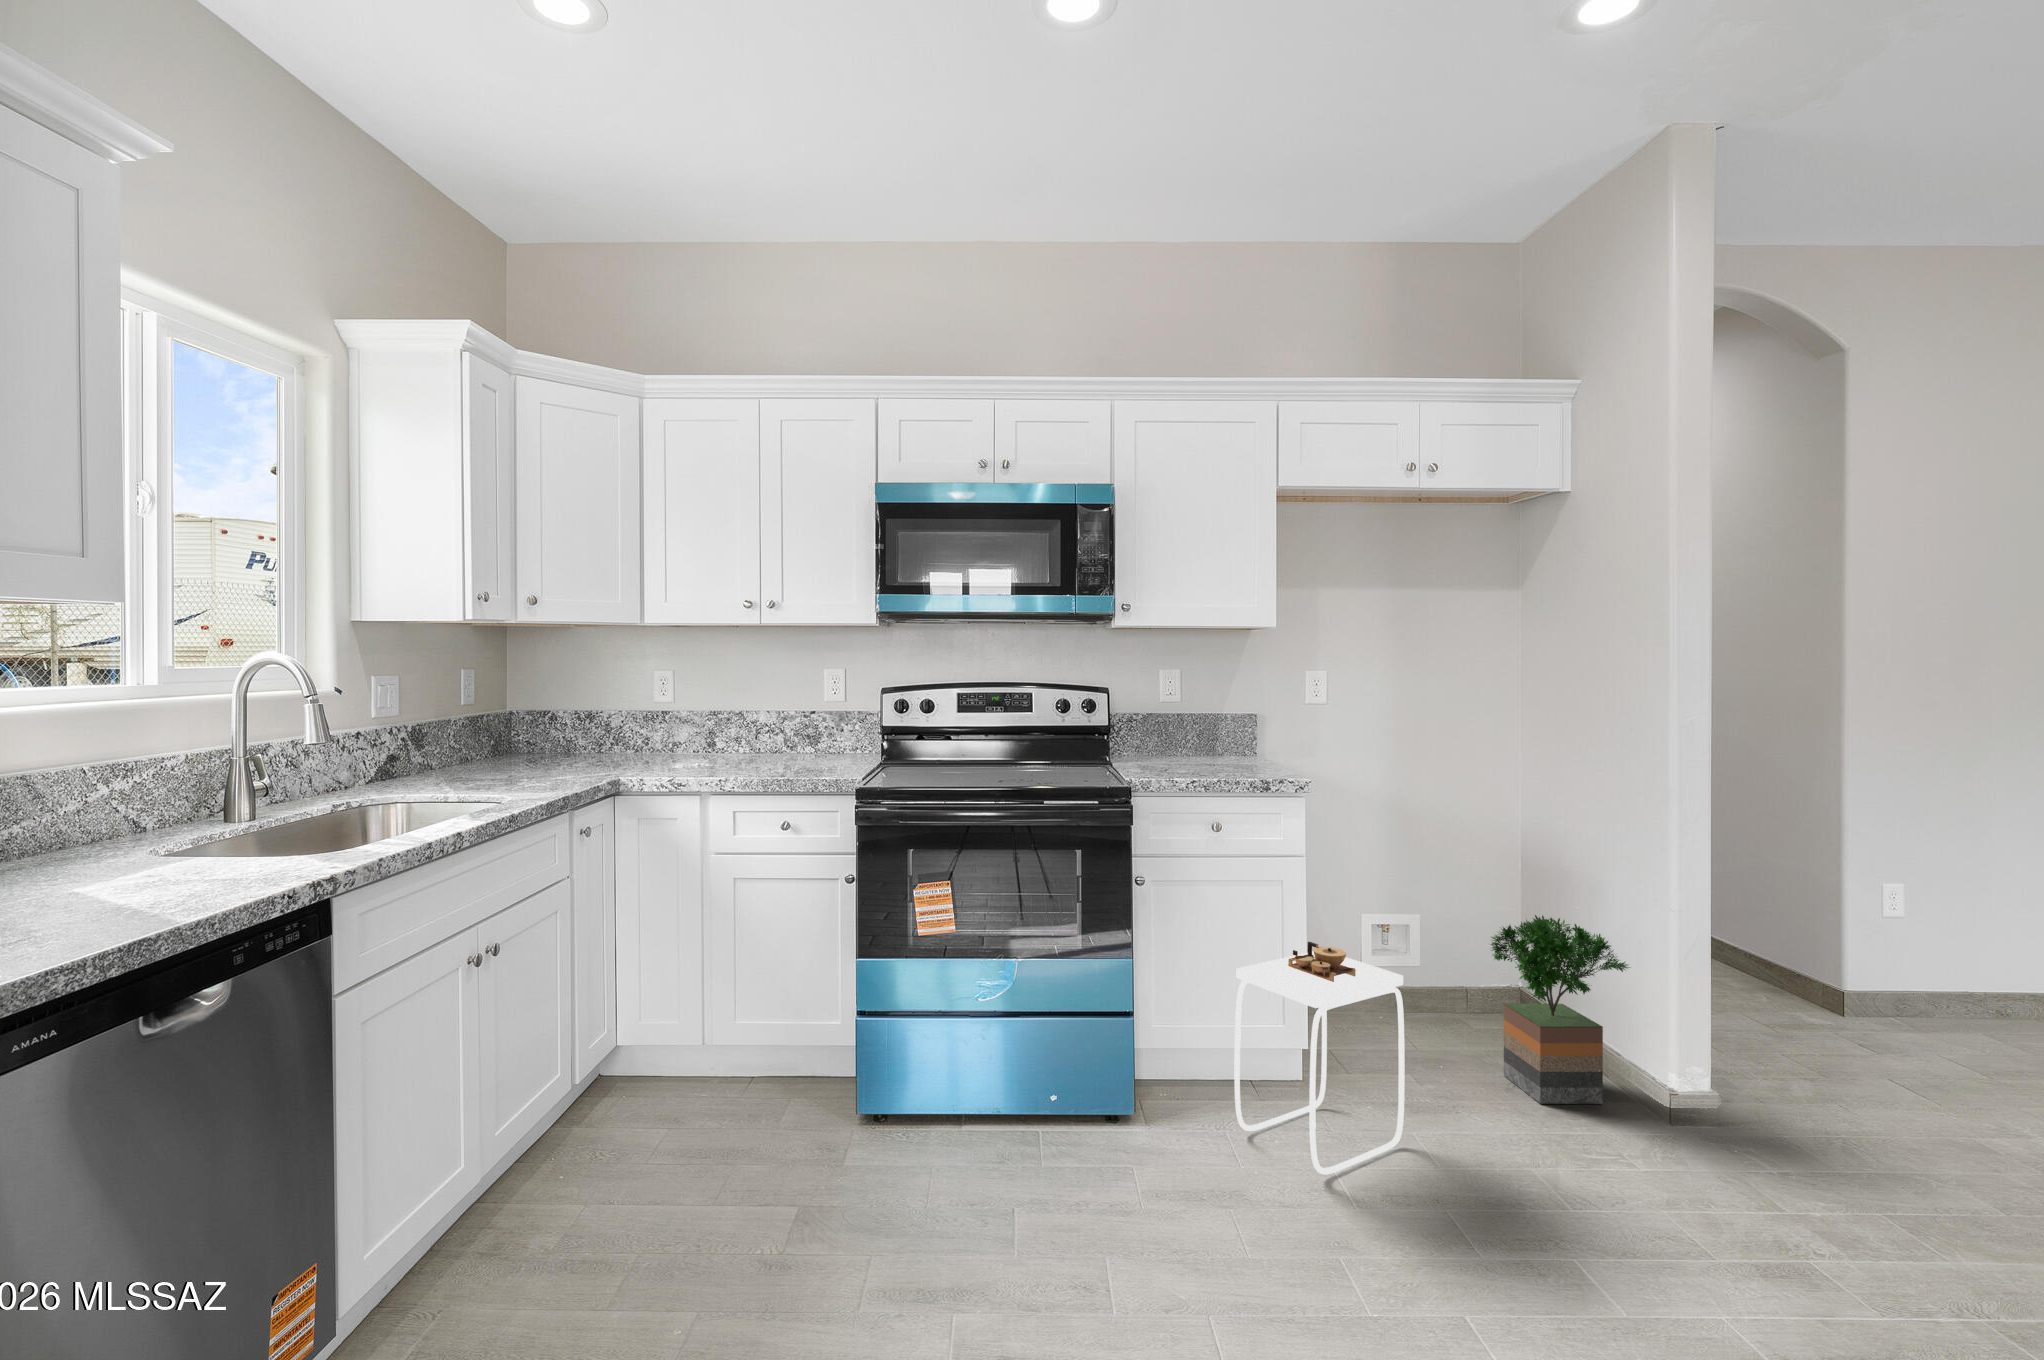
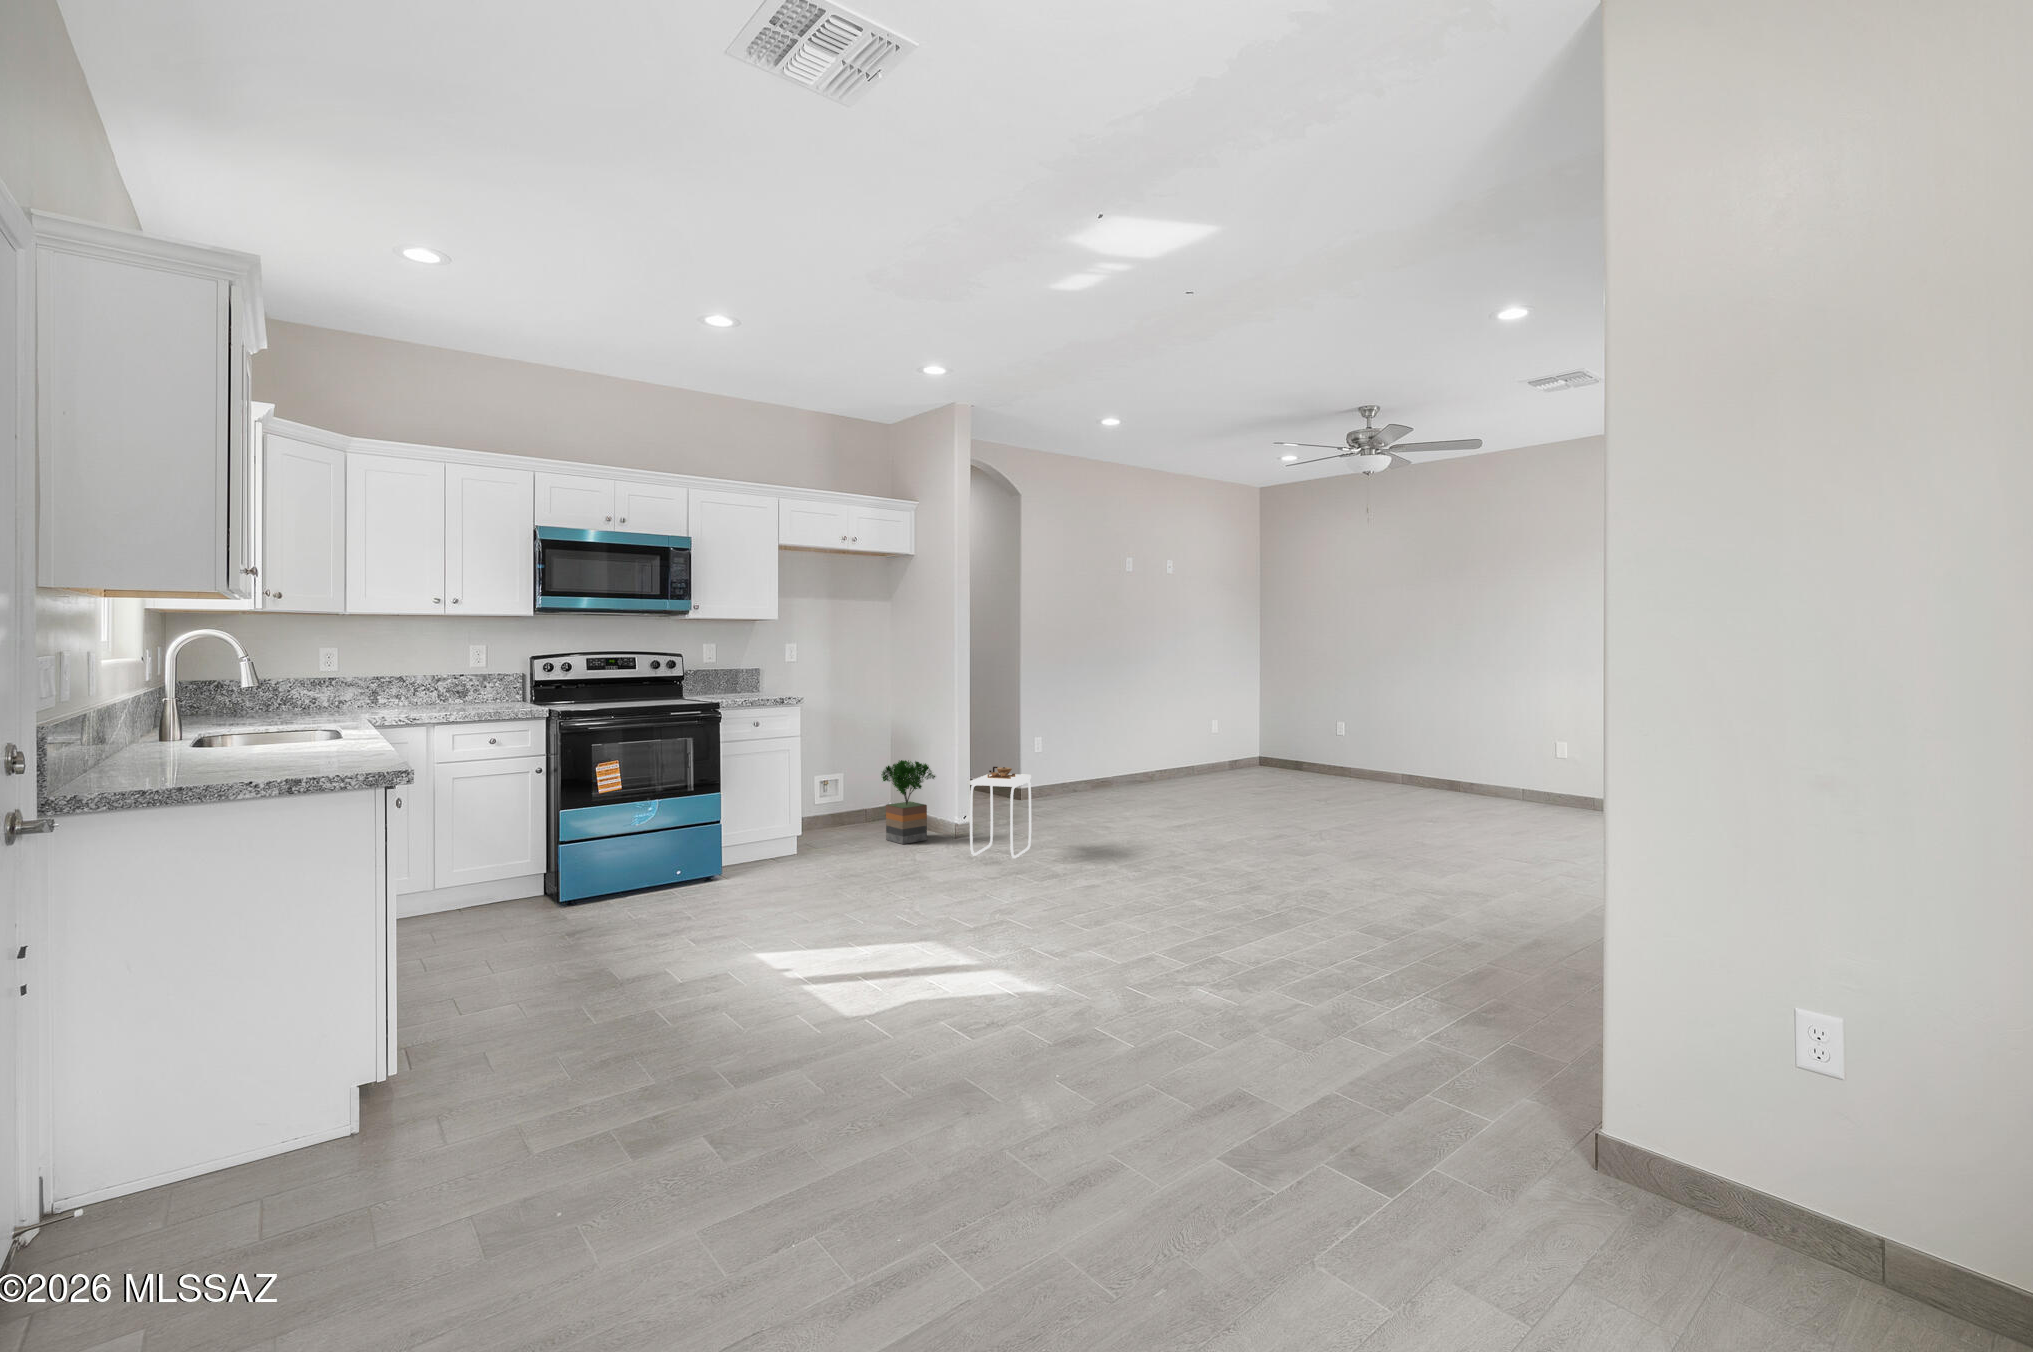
side table: present [1234,942,1404,1174] -> present [970,767,1031,858]

